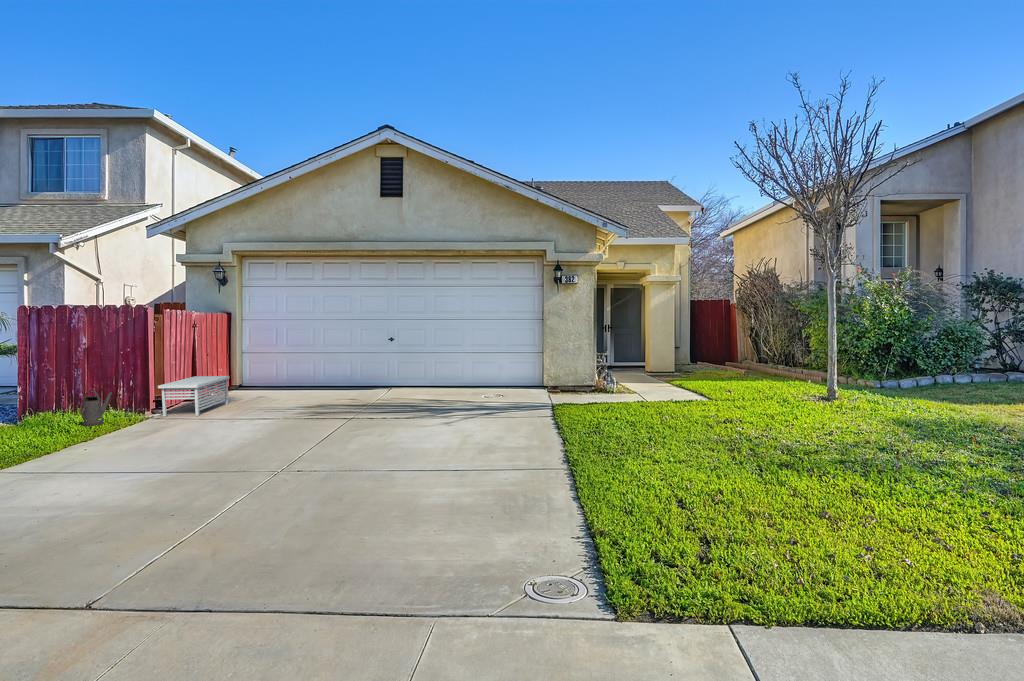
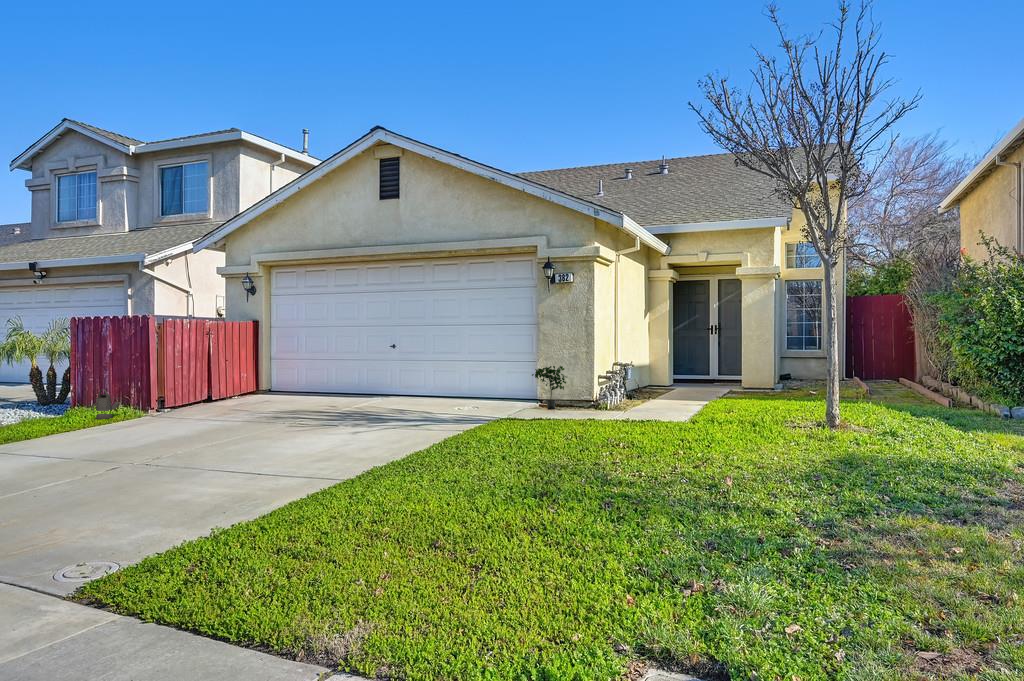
potted plant: none [550,354,579,392] -> present [532,366,567,409]
storage bench: present [158,376,229,417] -> none [155,380,230,416]

